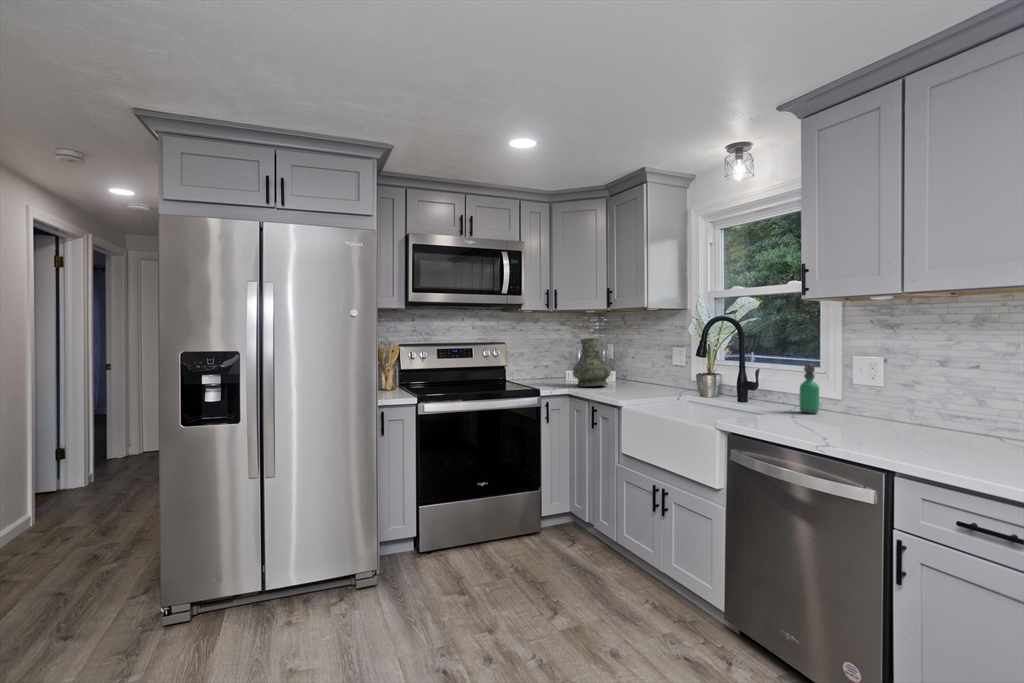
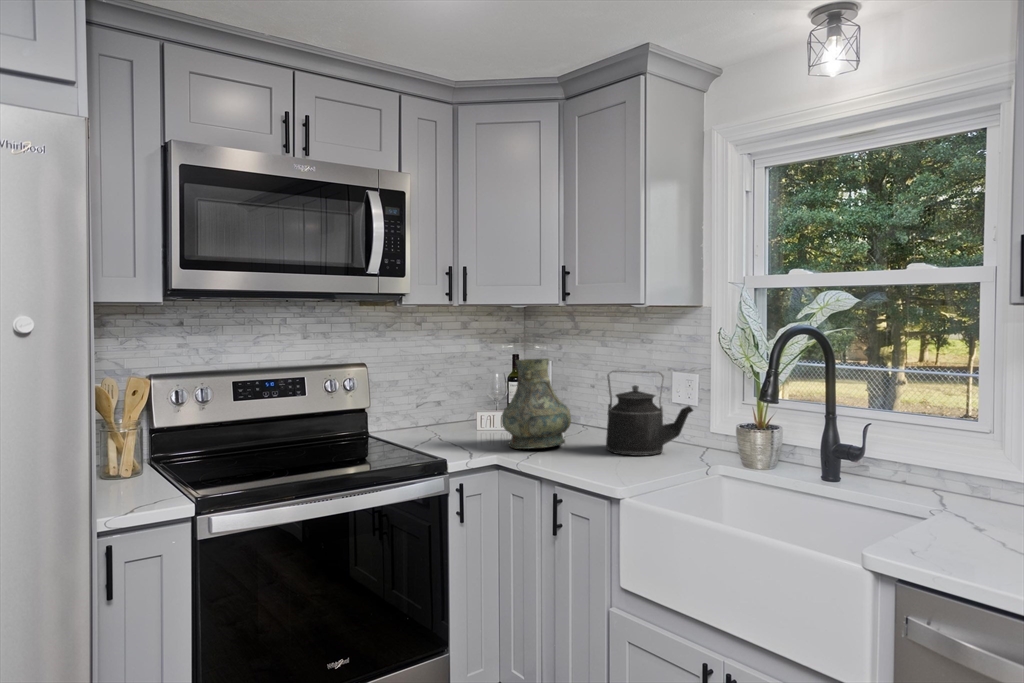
kettle: none [629,345,677,391] -> present [606,371,693,456]
soap dispenser: present [800,363,819,414] -> none [956,417,994,510]

